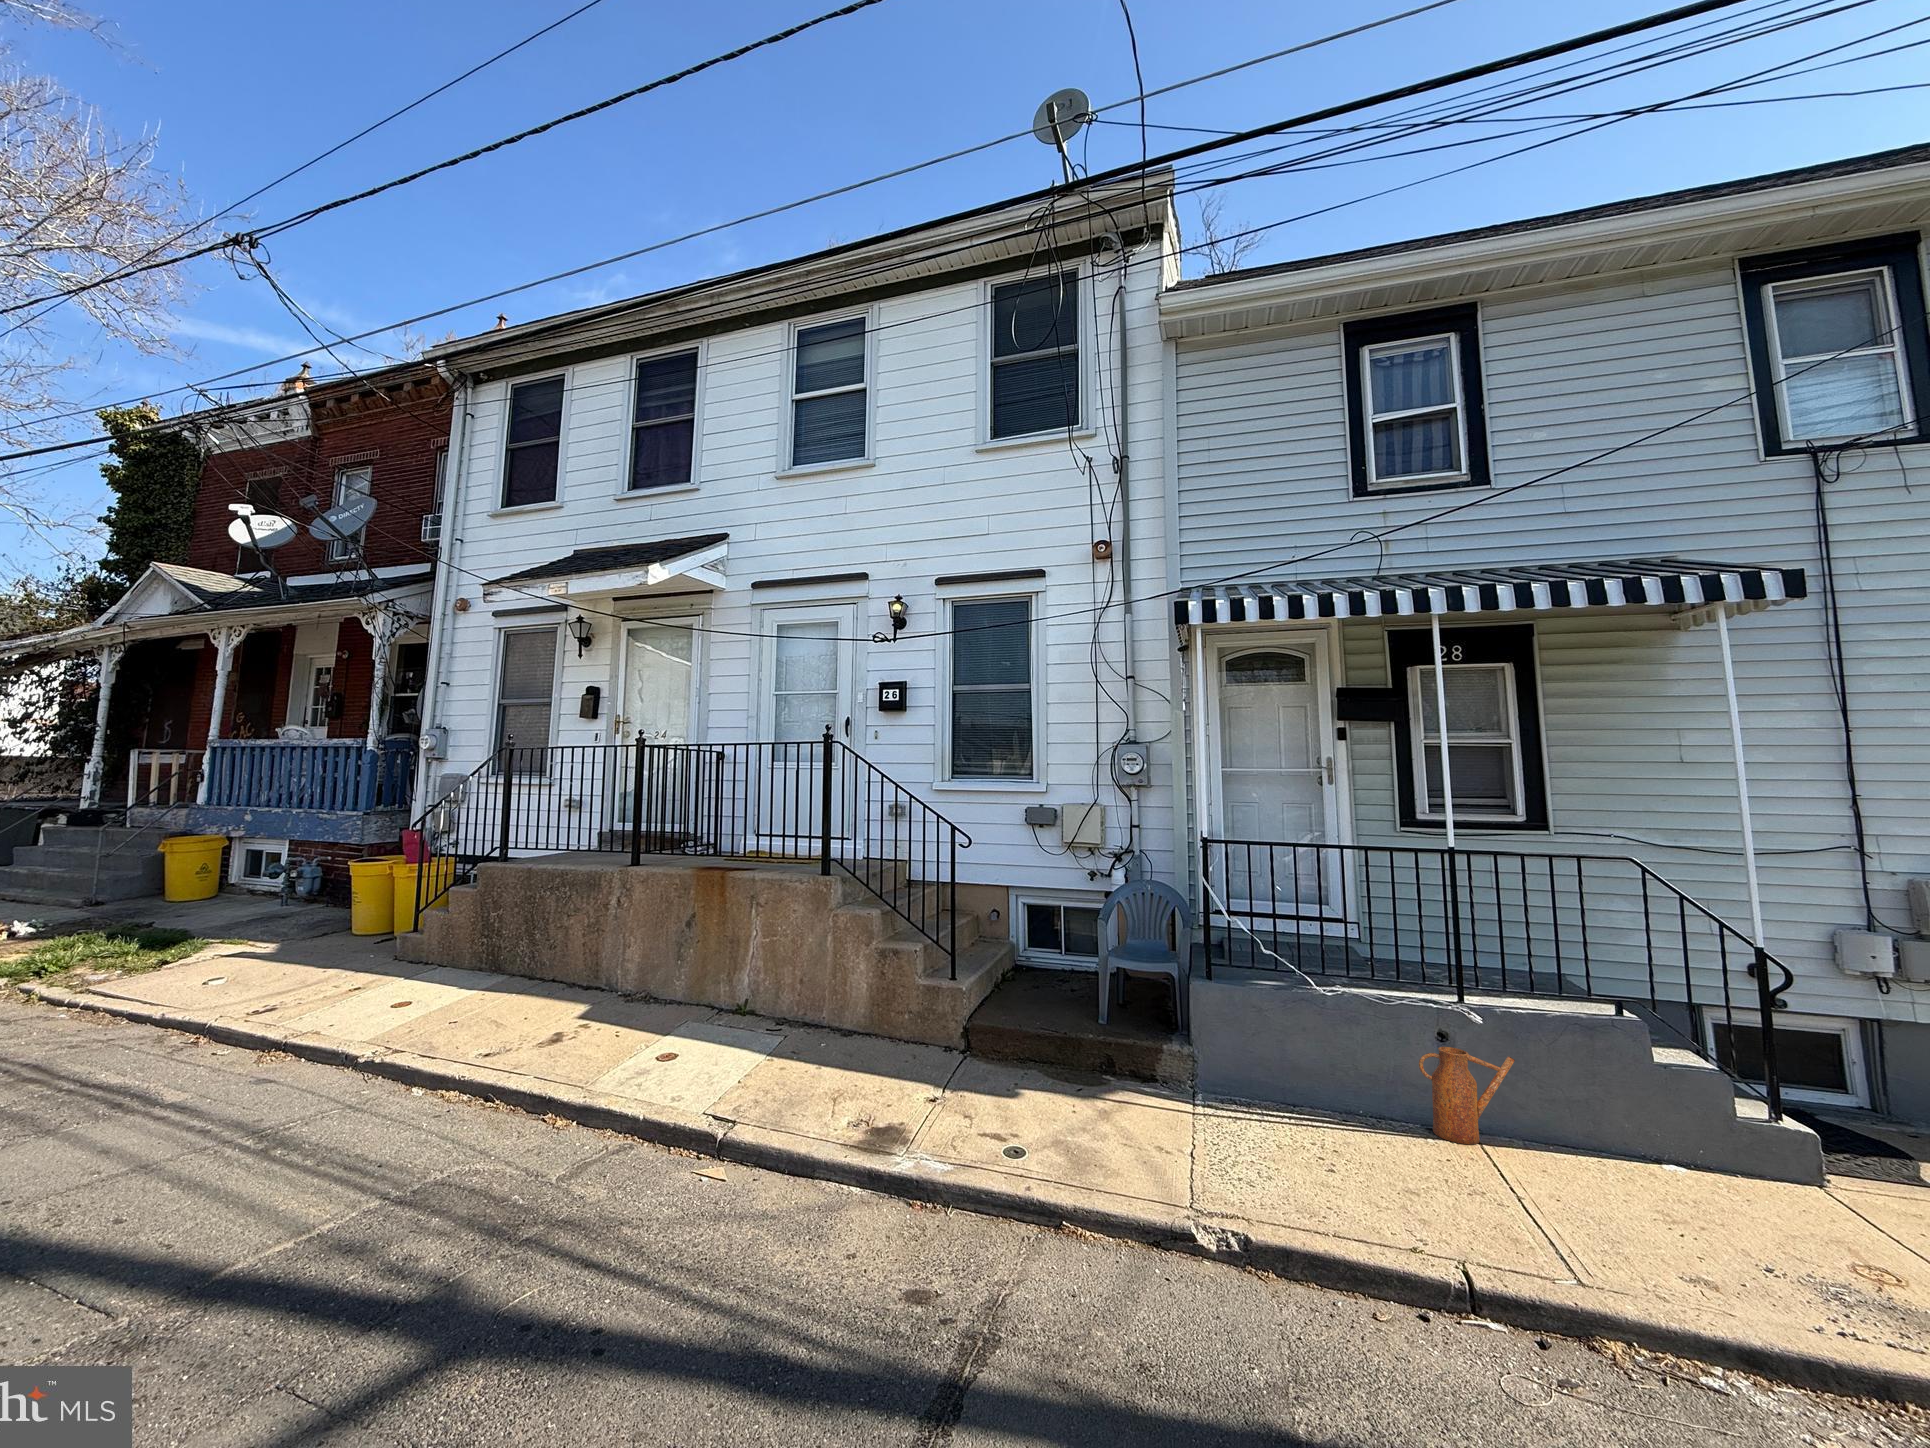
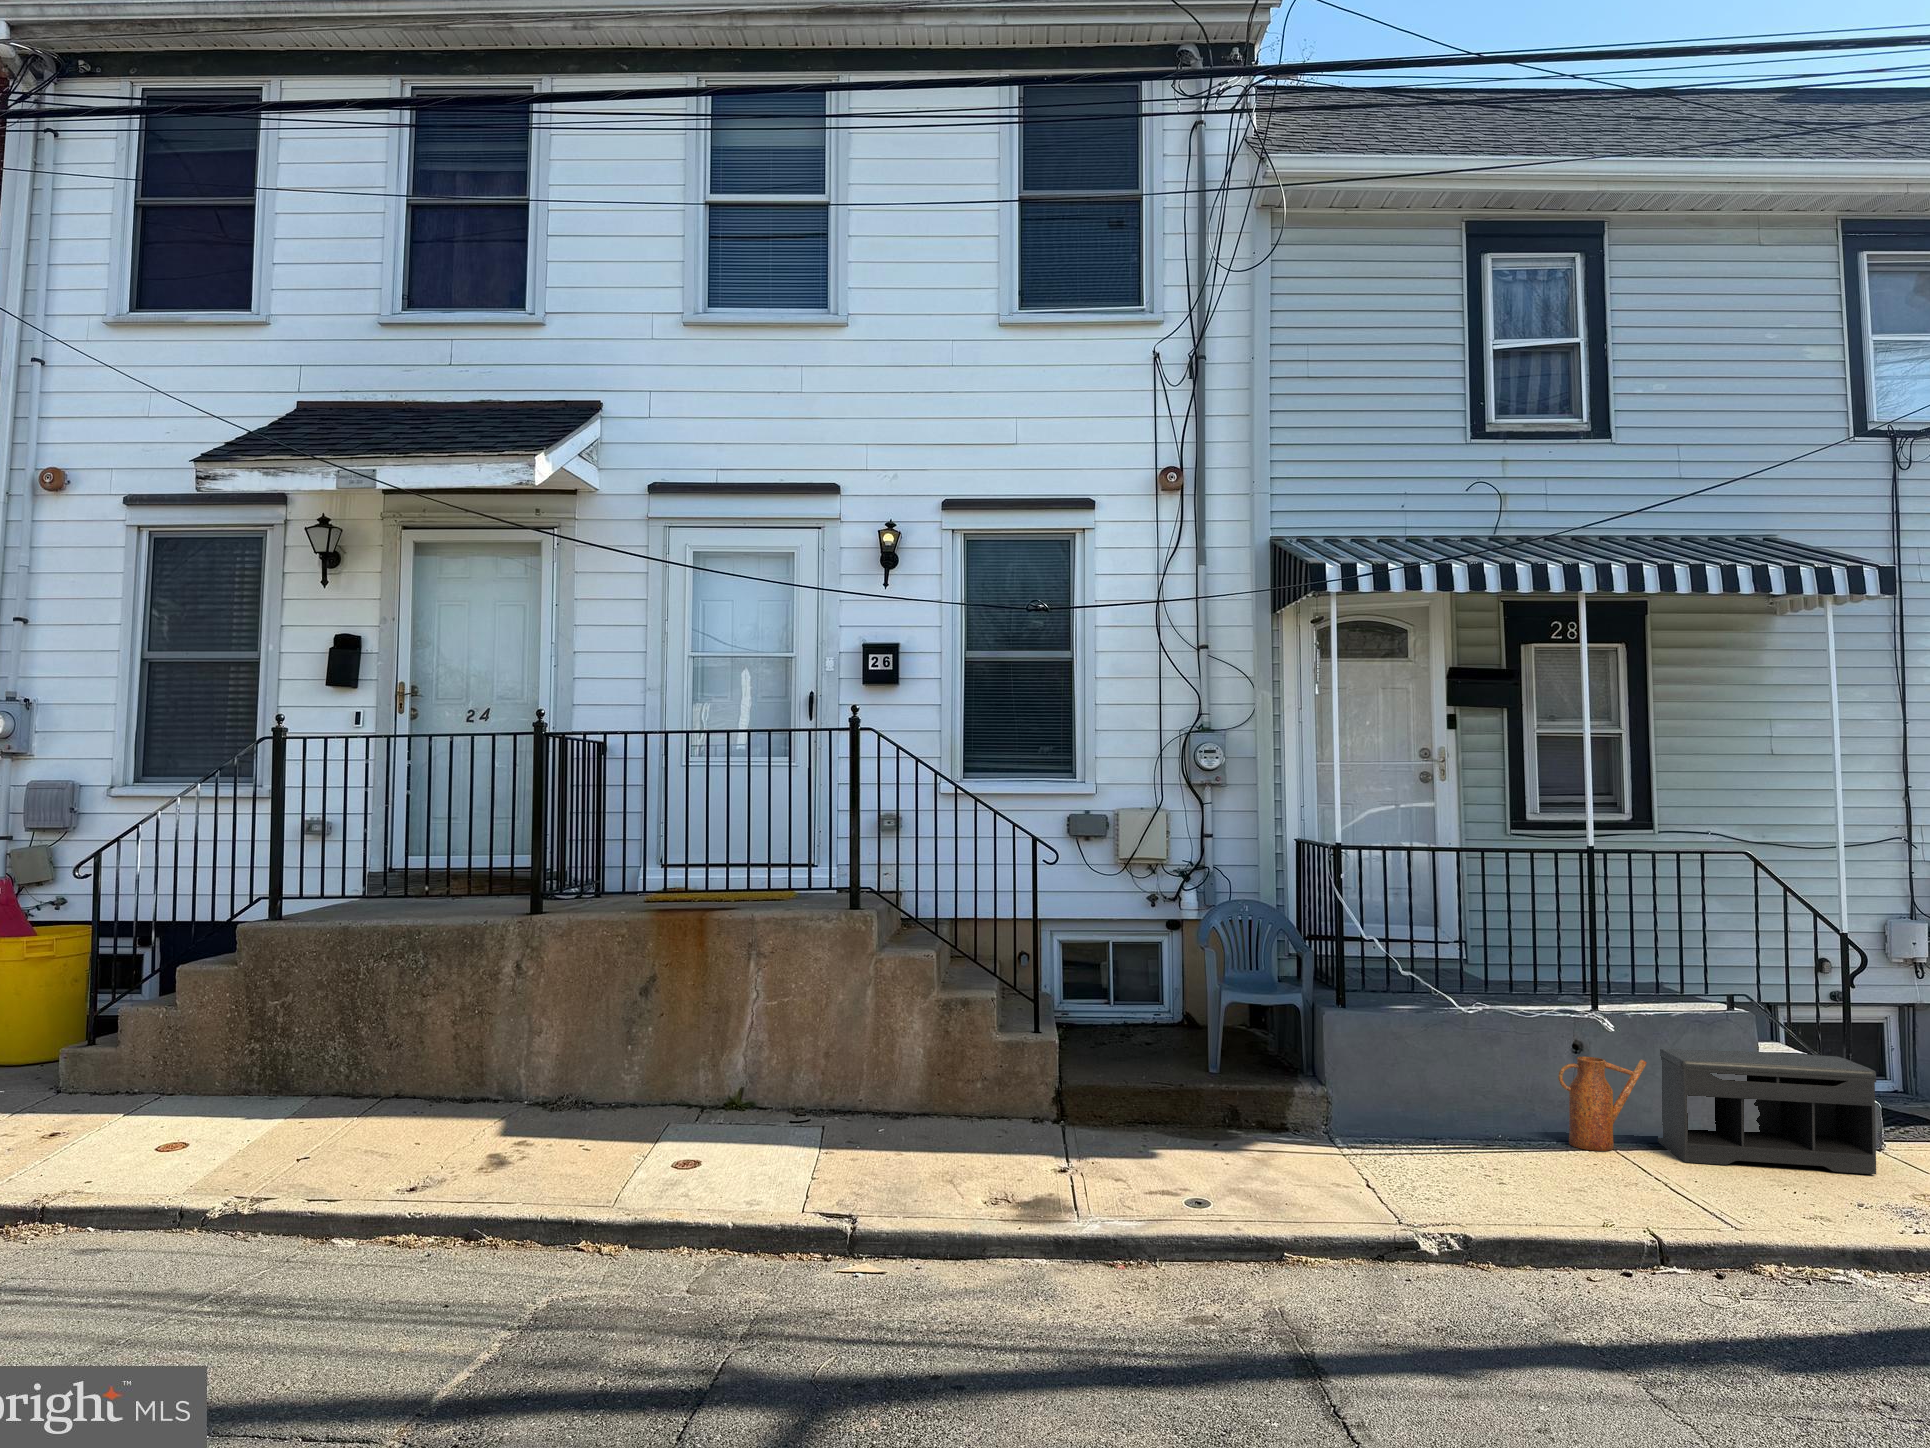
bench: none [1530,1044,1799,1217] -> present [1658,1047,1876,1174]

